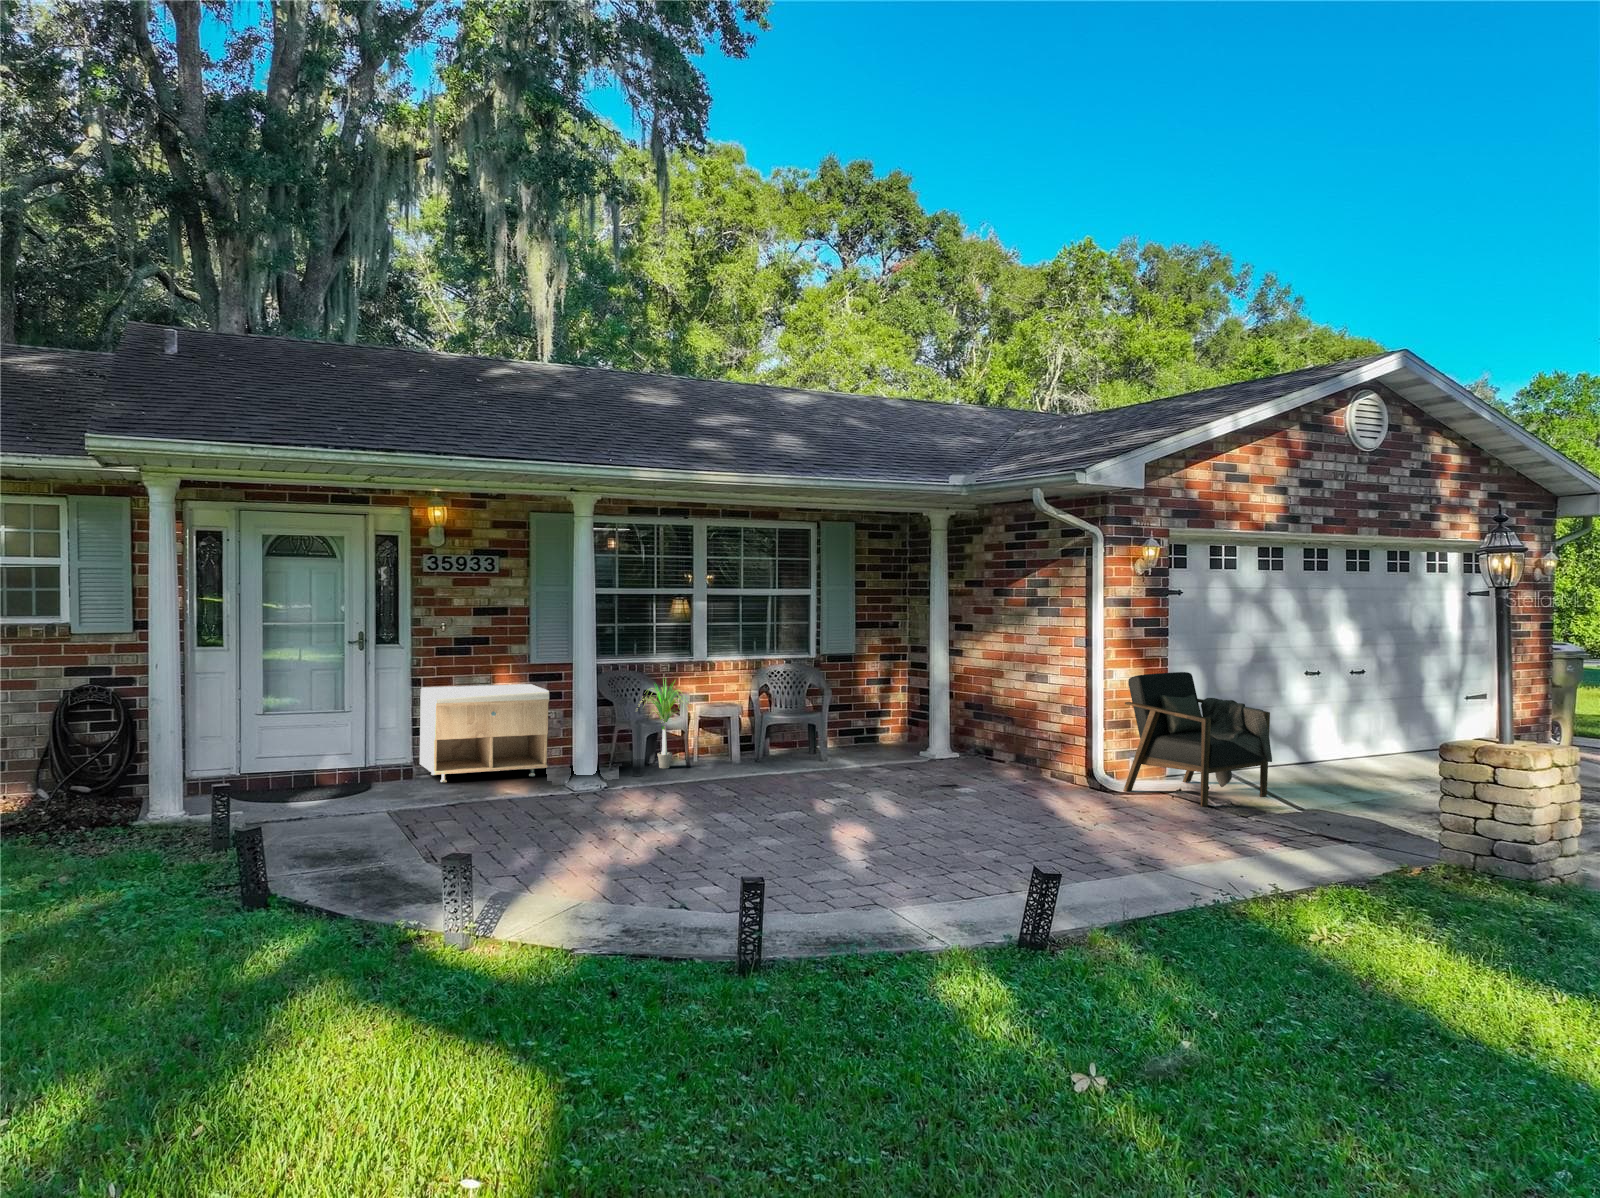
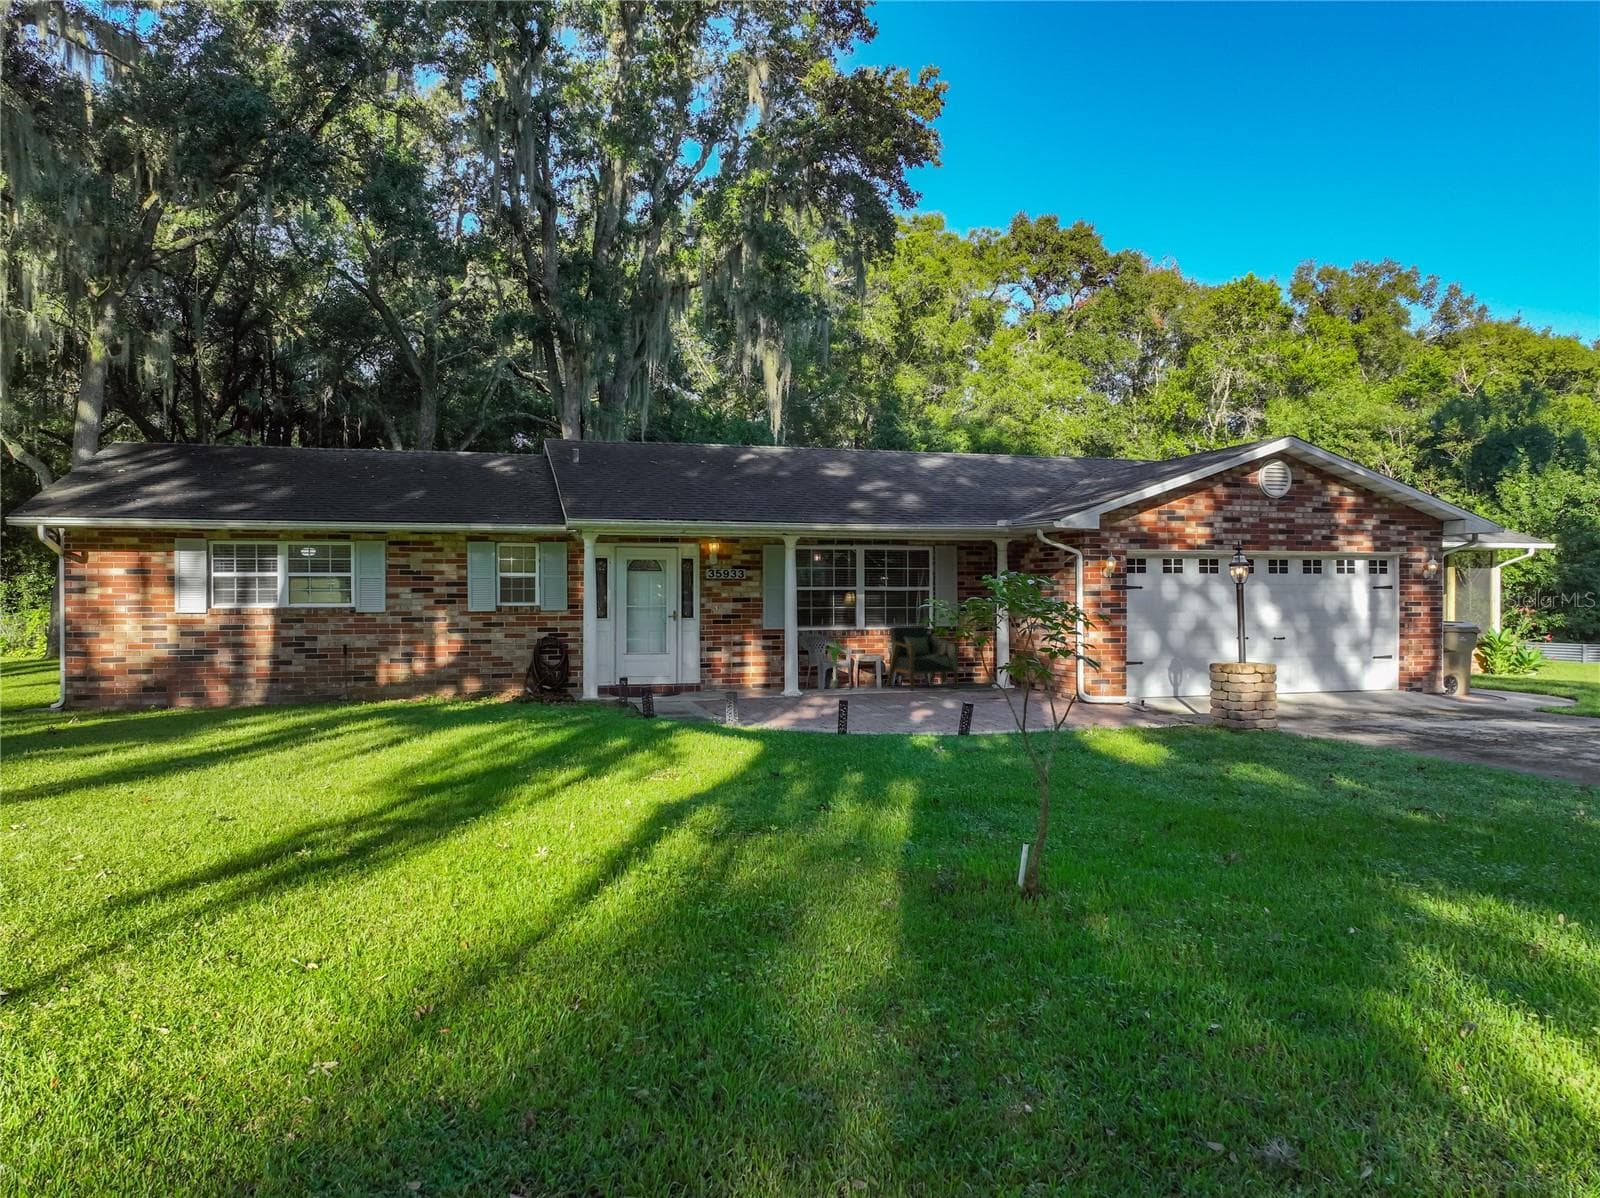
armchair: present [1123,672,1272,807] -> present [887,626,958,691]
storage bench: present [420,684,549,782] -> none [705,641,769,690]

